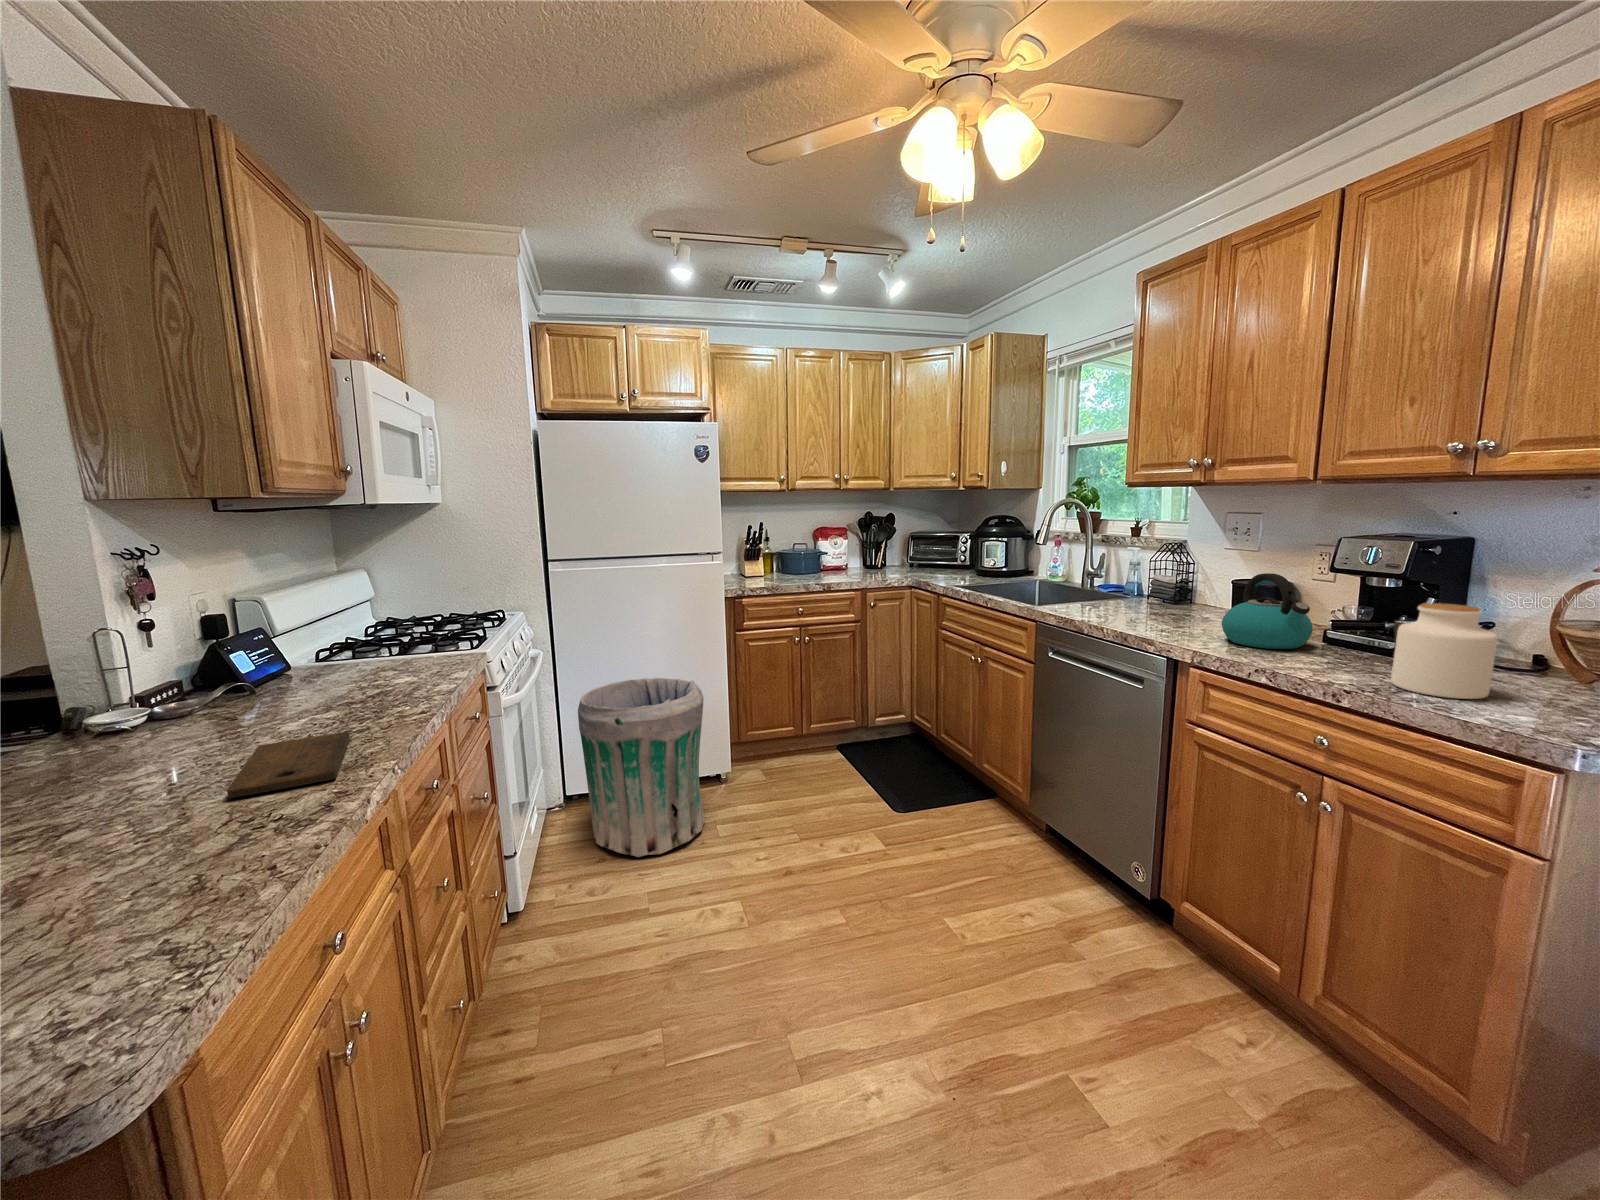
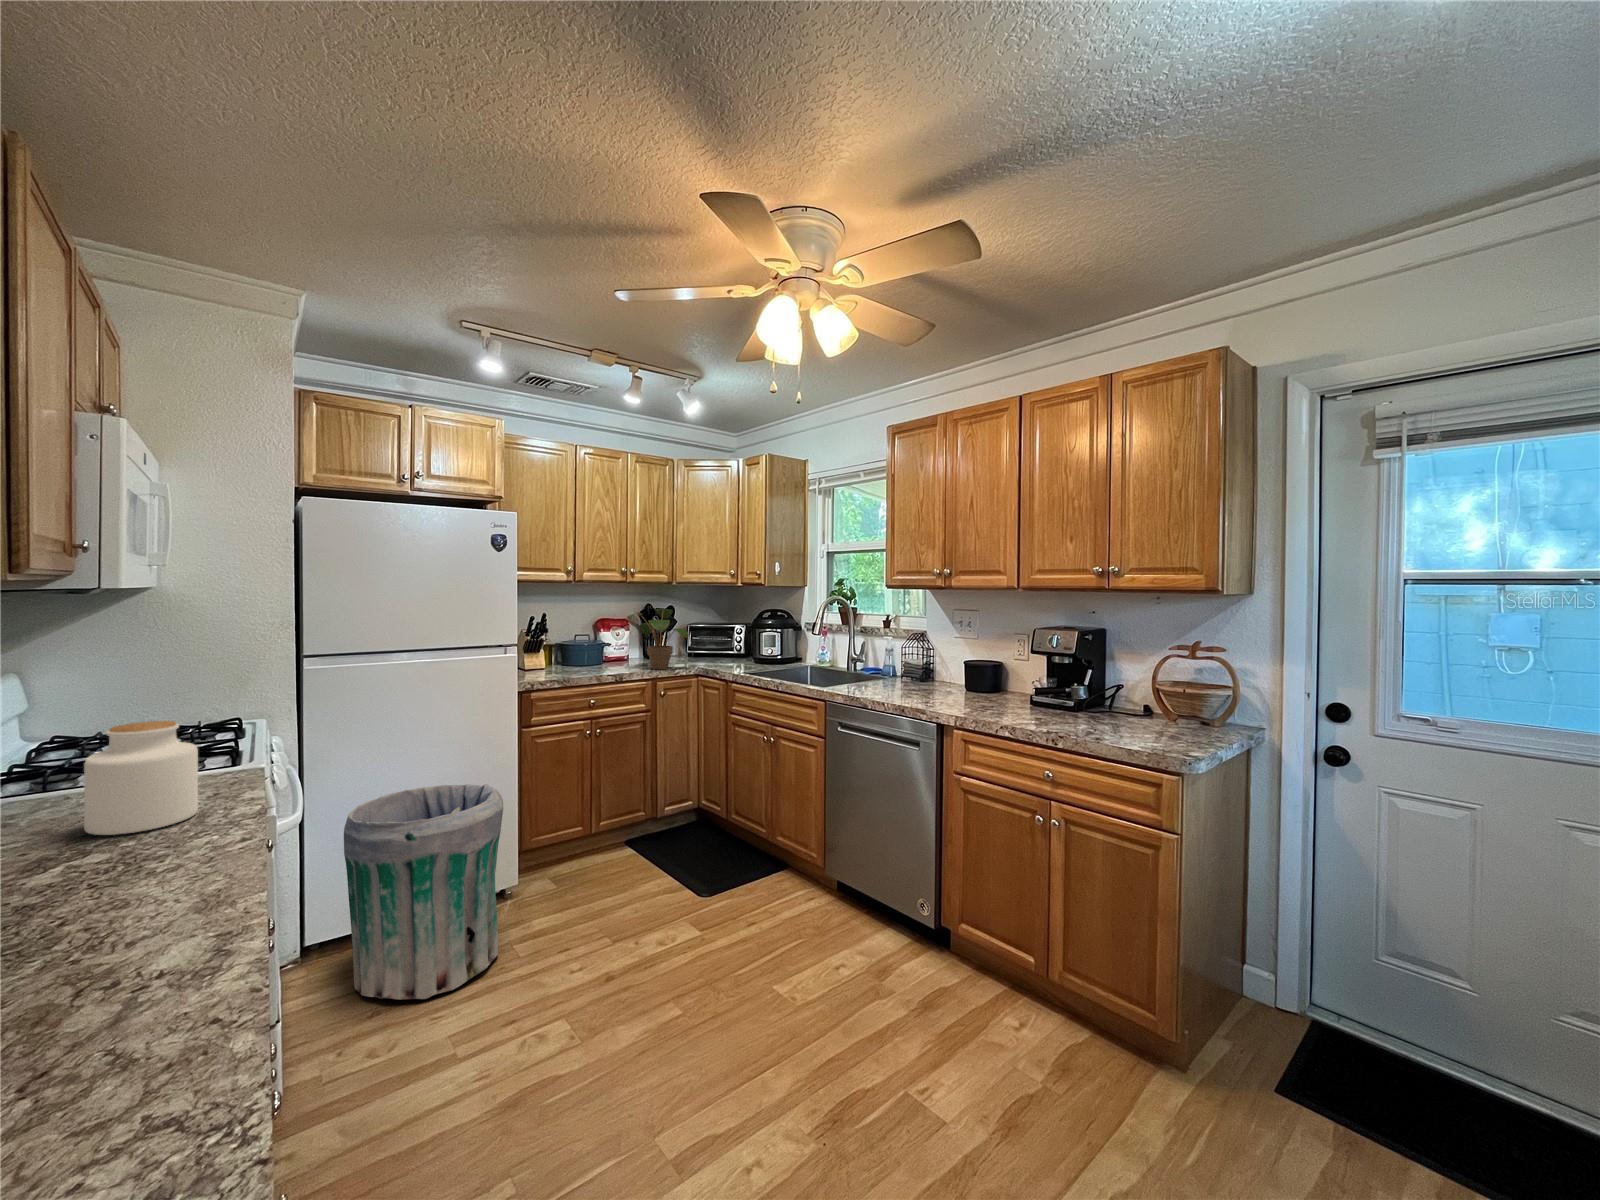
potted plant: none [840,516,899,579] -> present [629,609,689,669]
kettle: present [1222,573,1313,649] -> none [969,656,1026,712]
jar: present [1391,603,1497,699] -> present [84,721,198,835]
cutting board: present [227,732,350,798] -> none [53,860,218,949]

